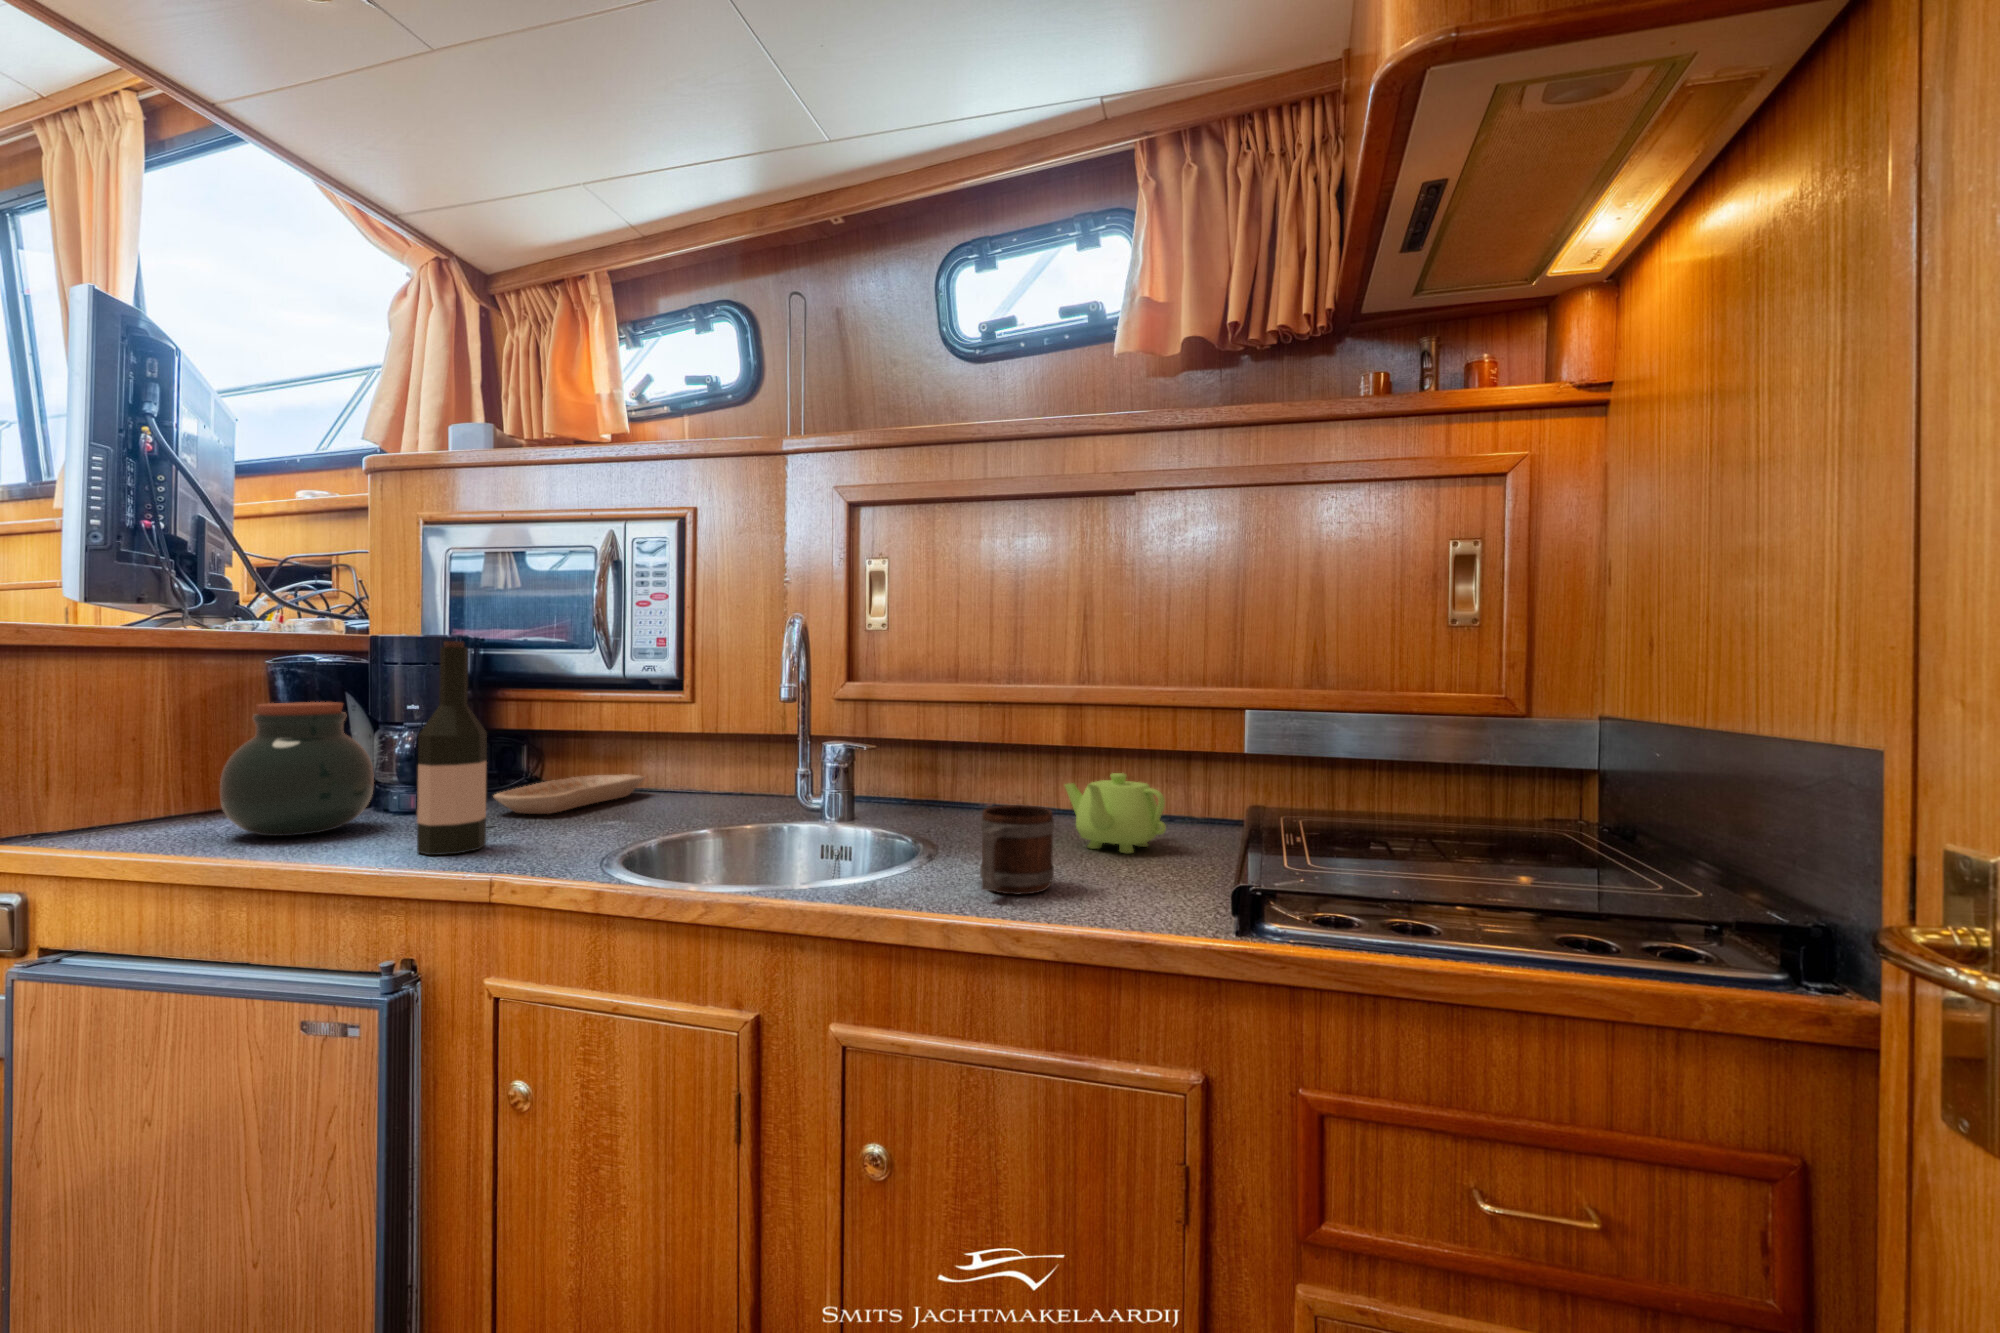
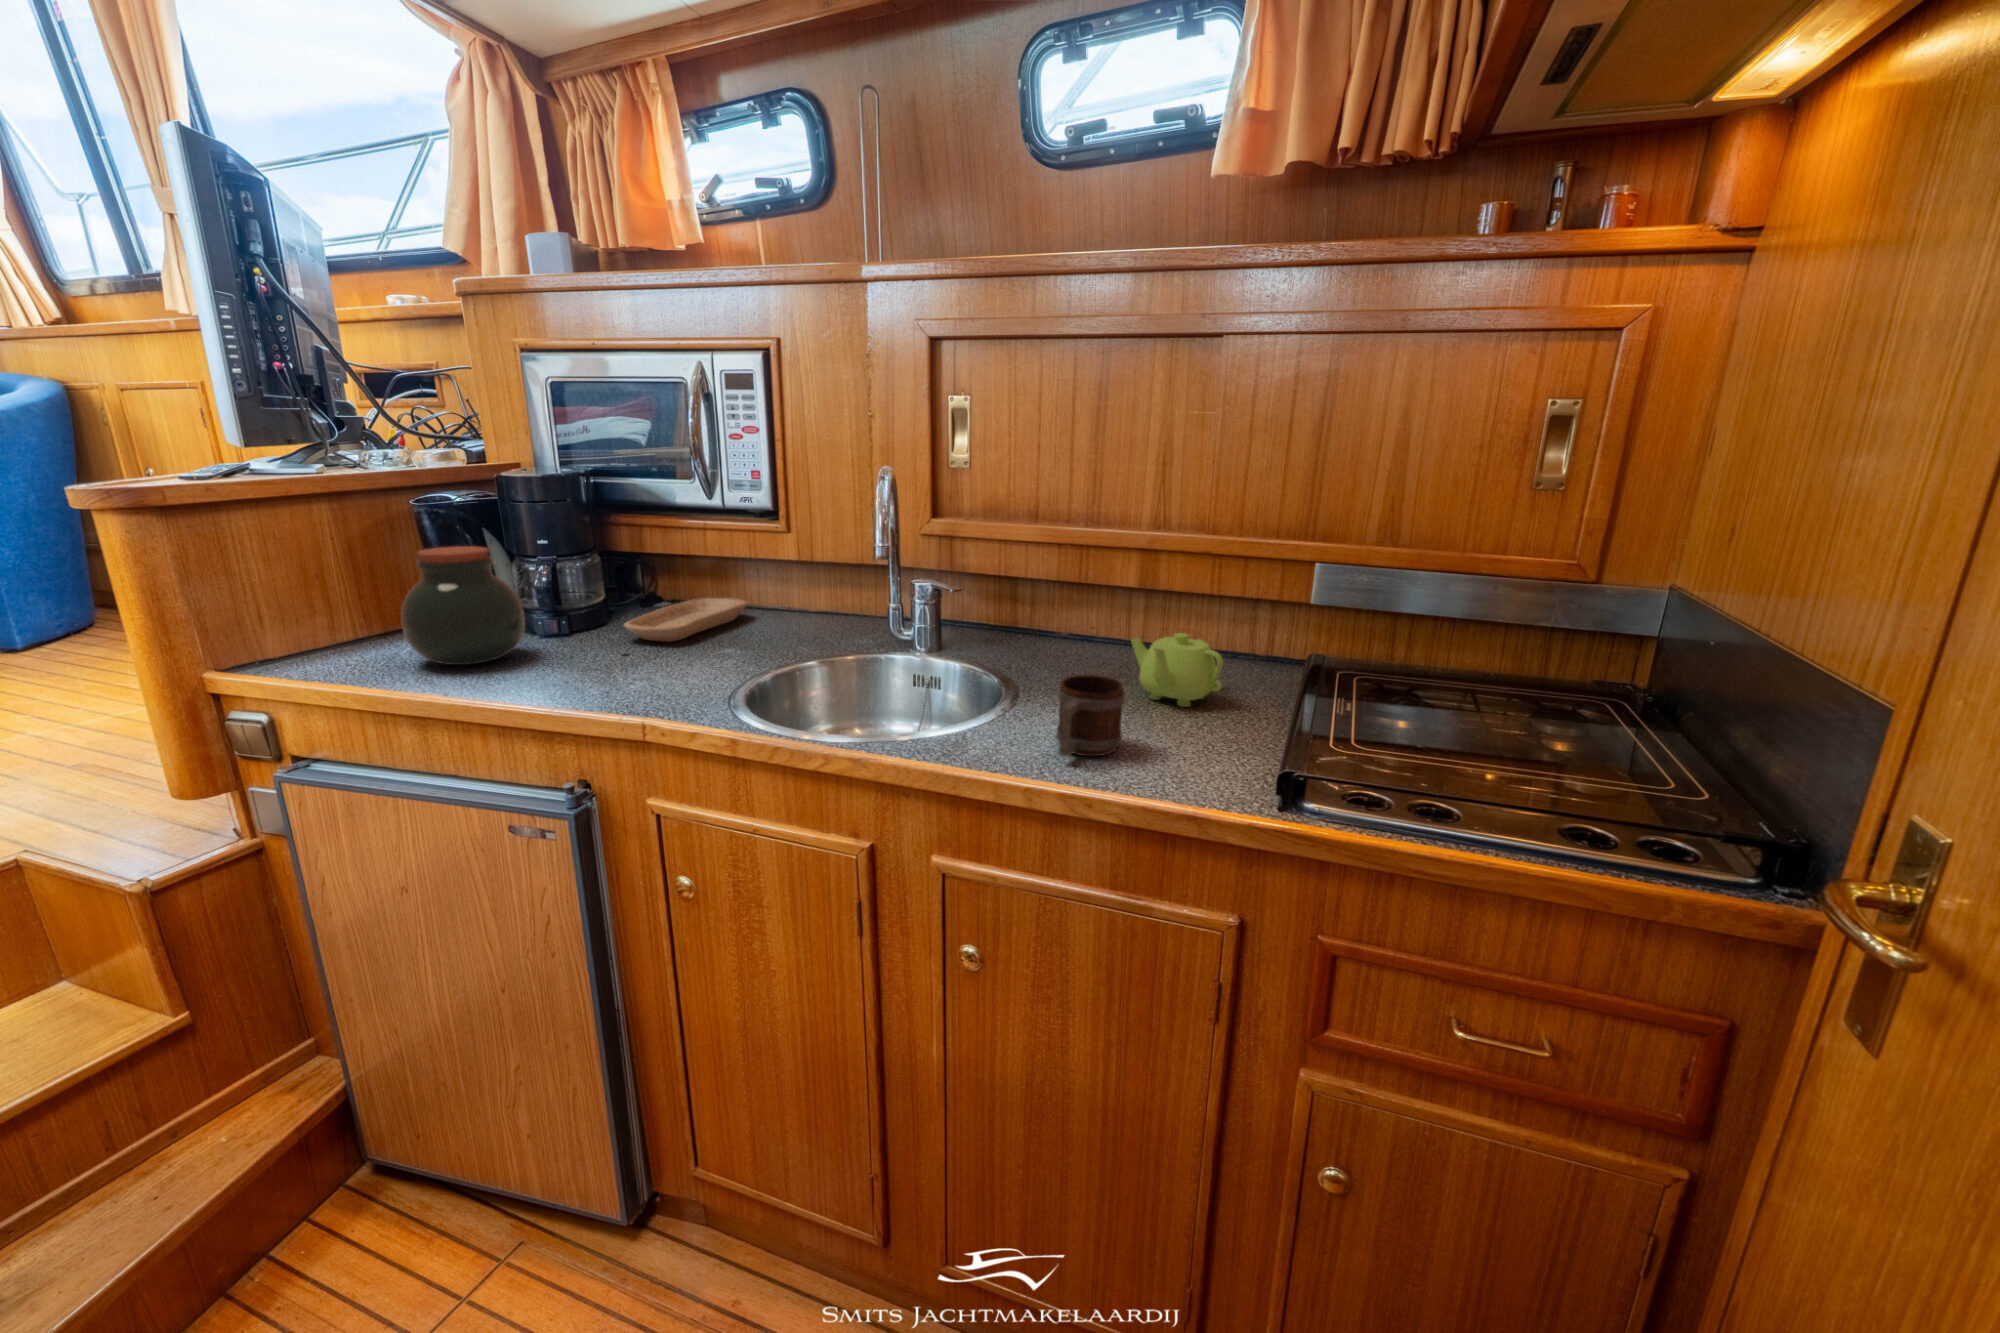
wine bottle: present [417,641,487,855] -> none [562,504,629,692]

